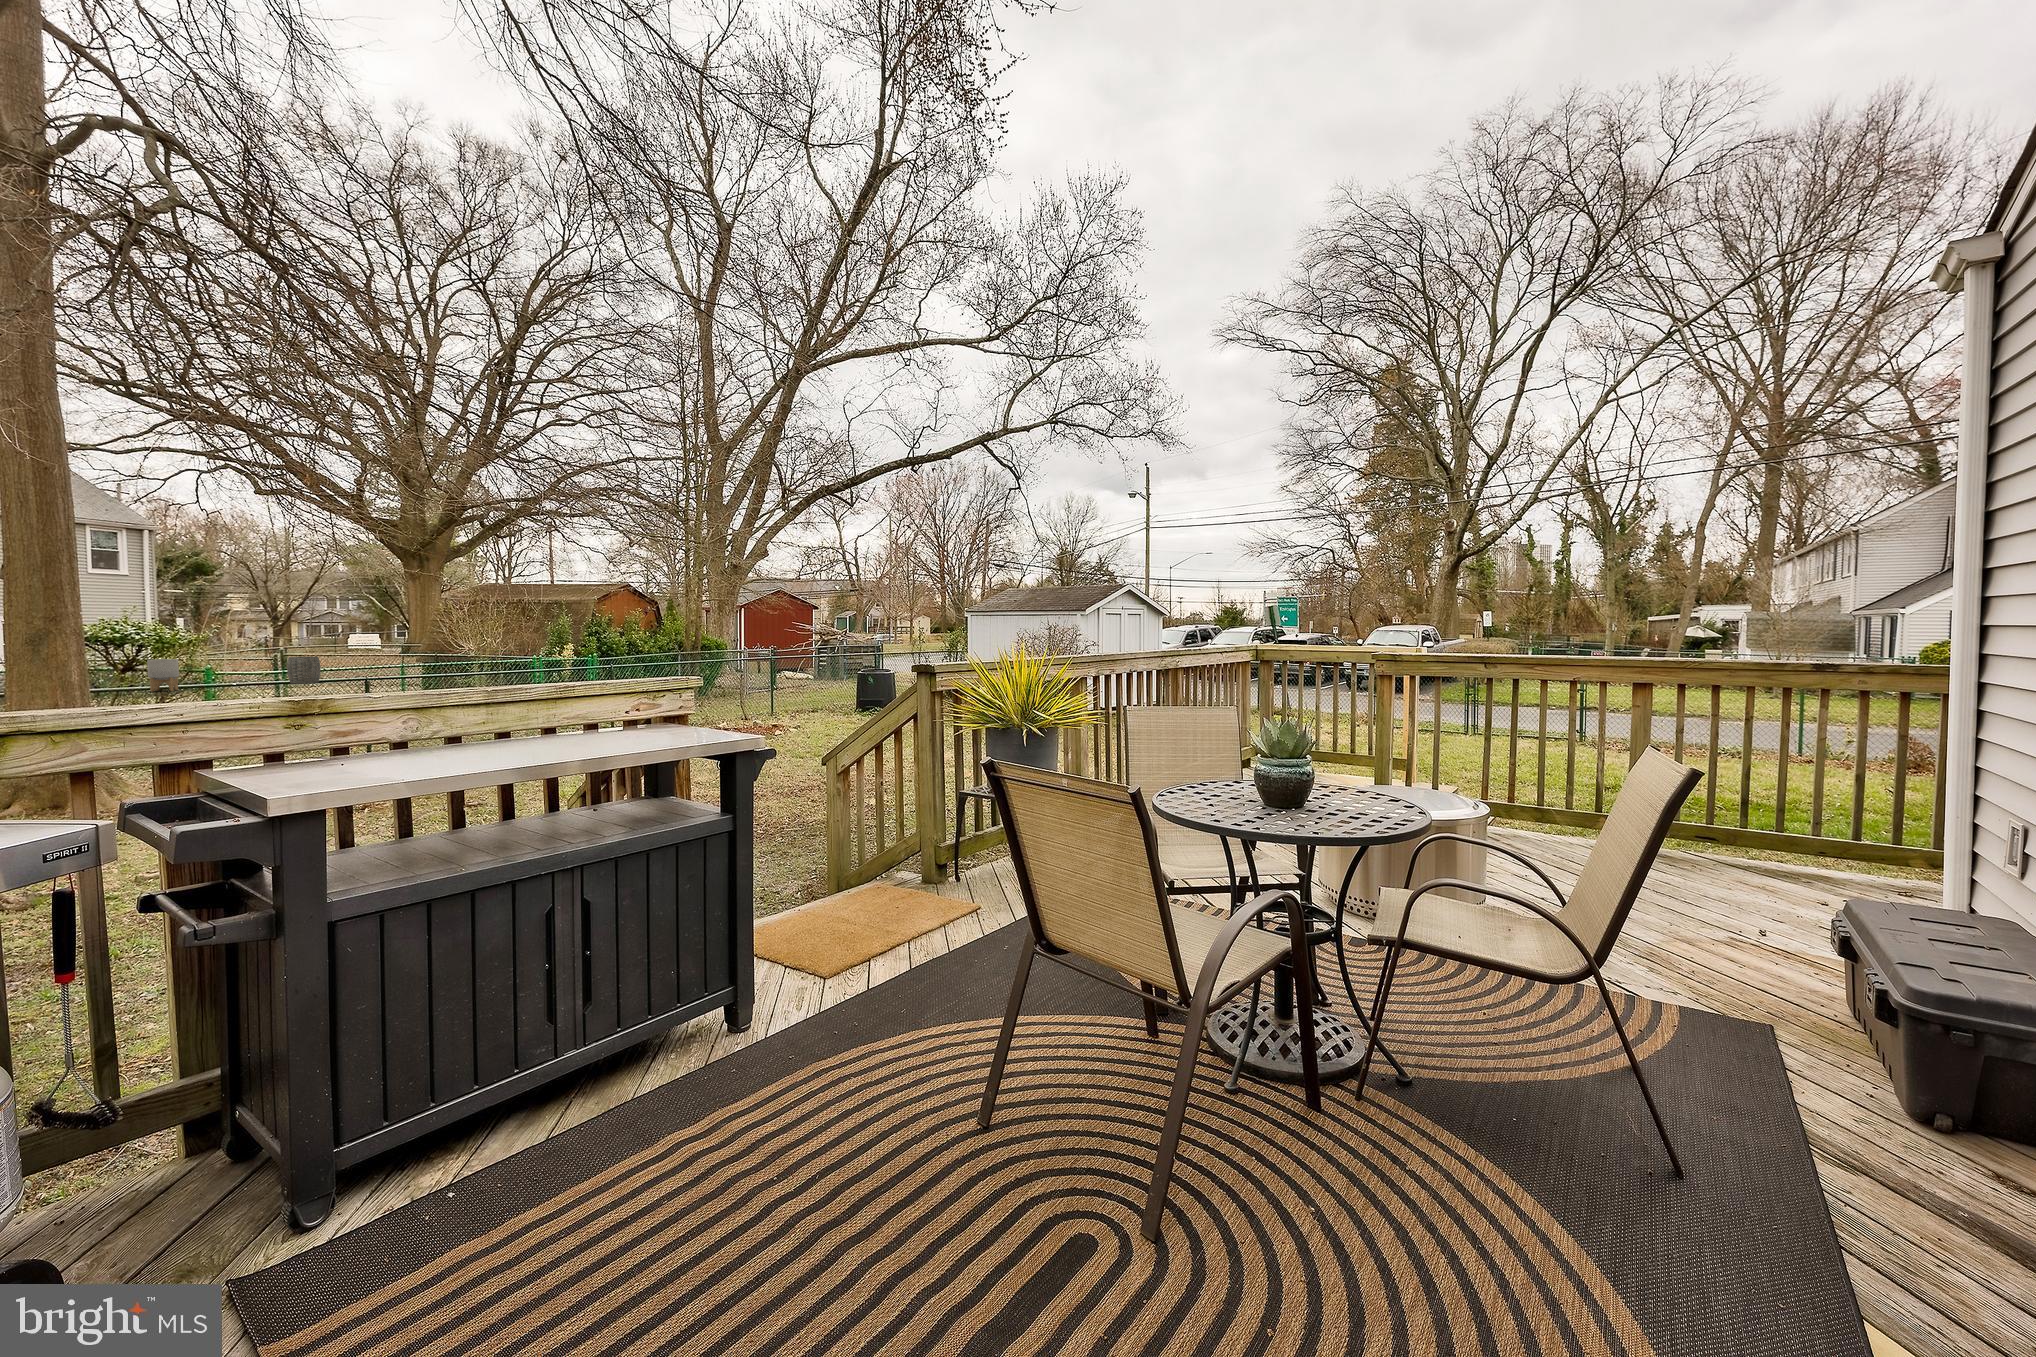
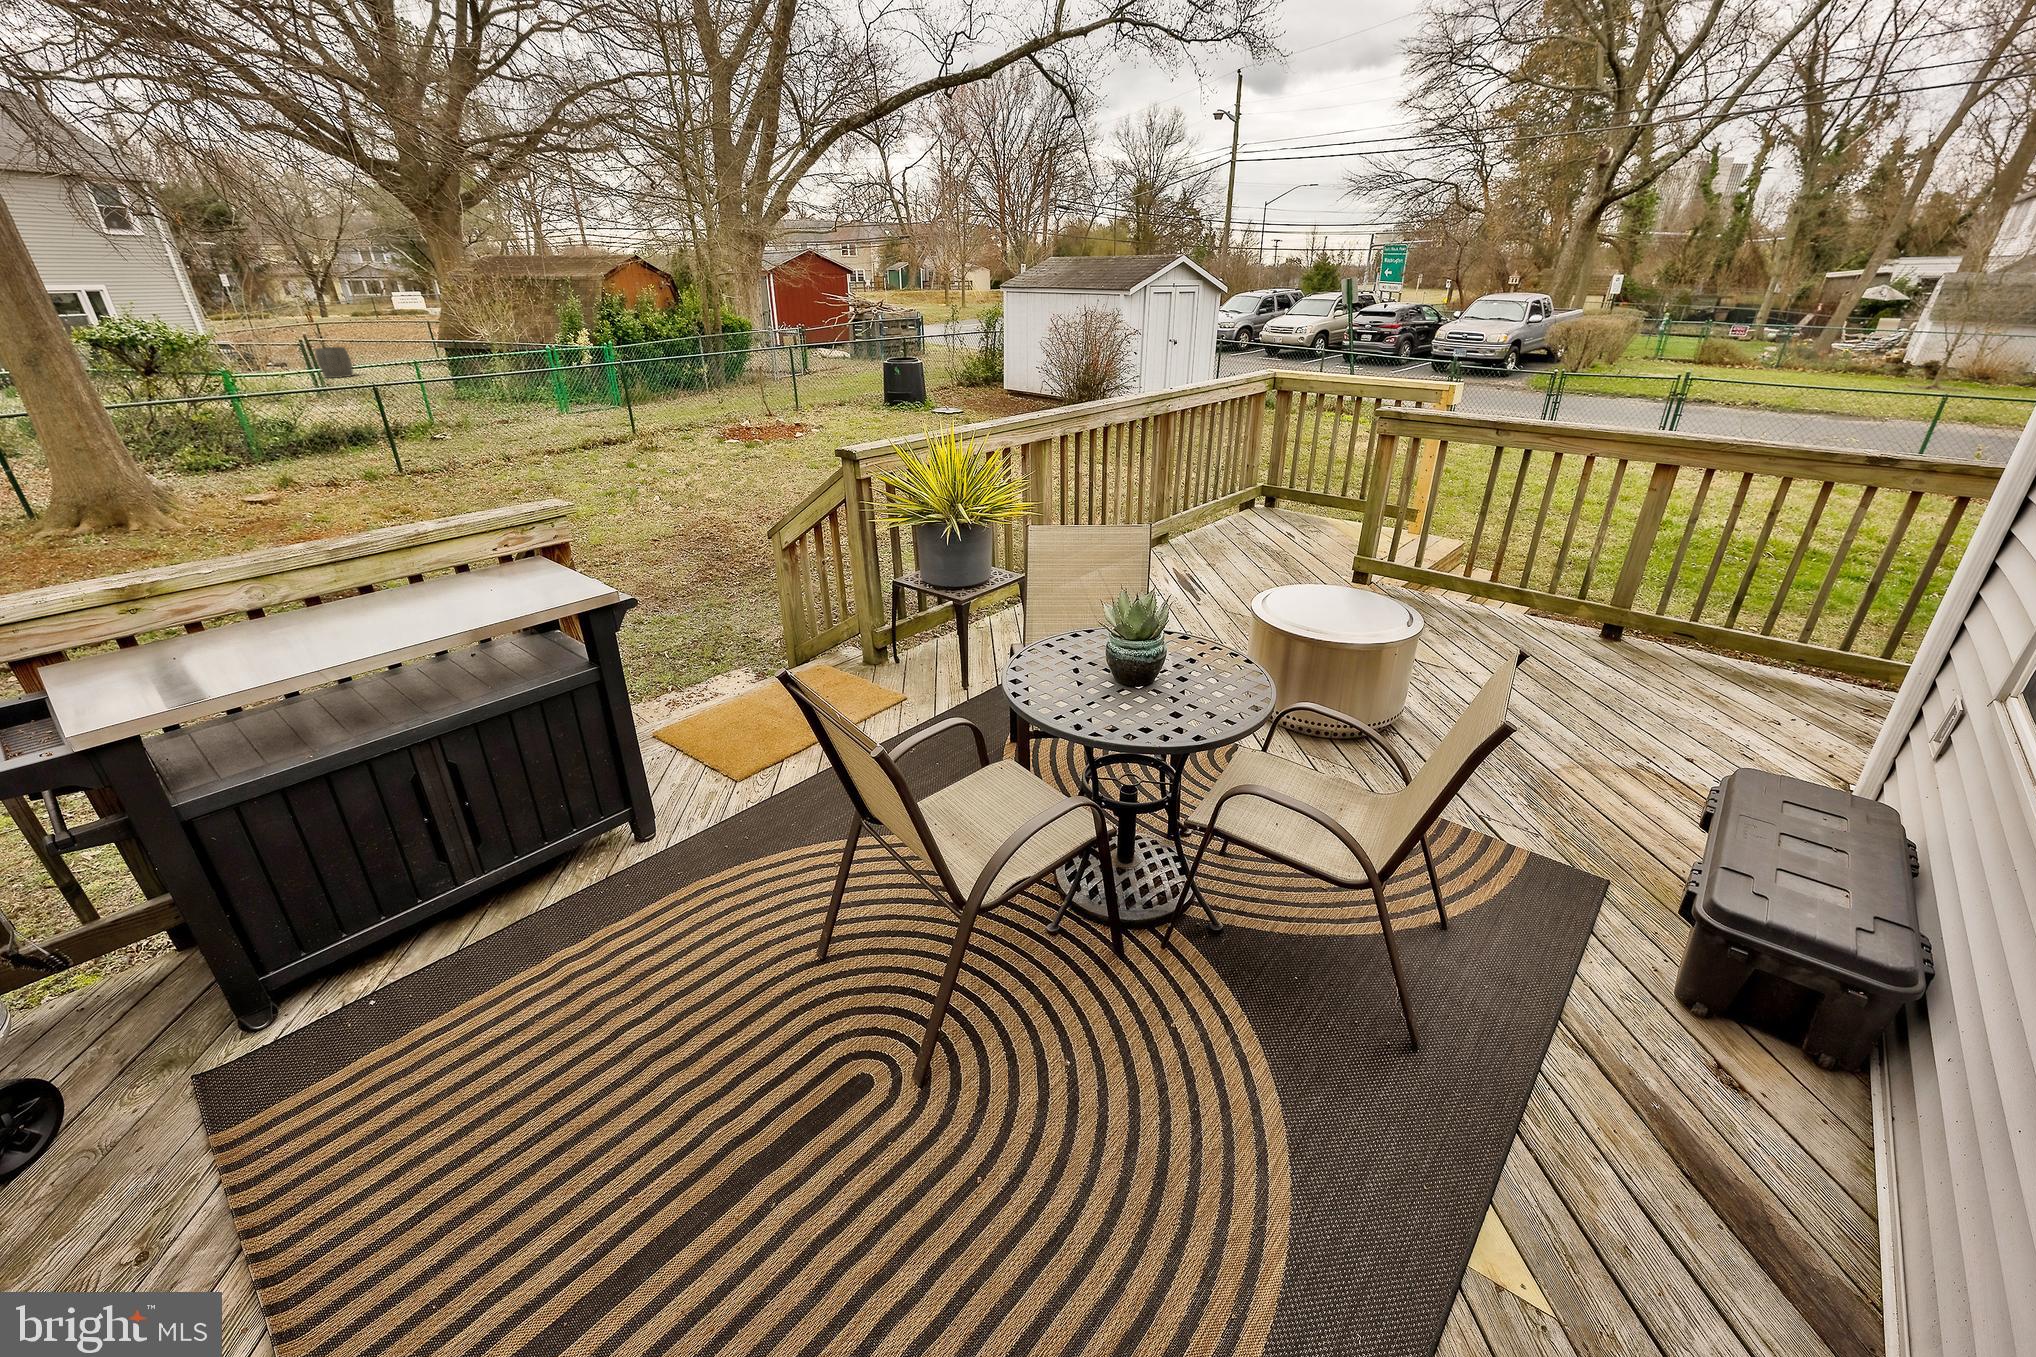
planter: present [147,659,179,692] -> none [173,356,215,393]

